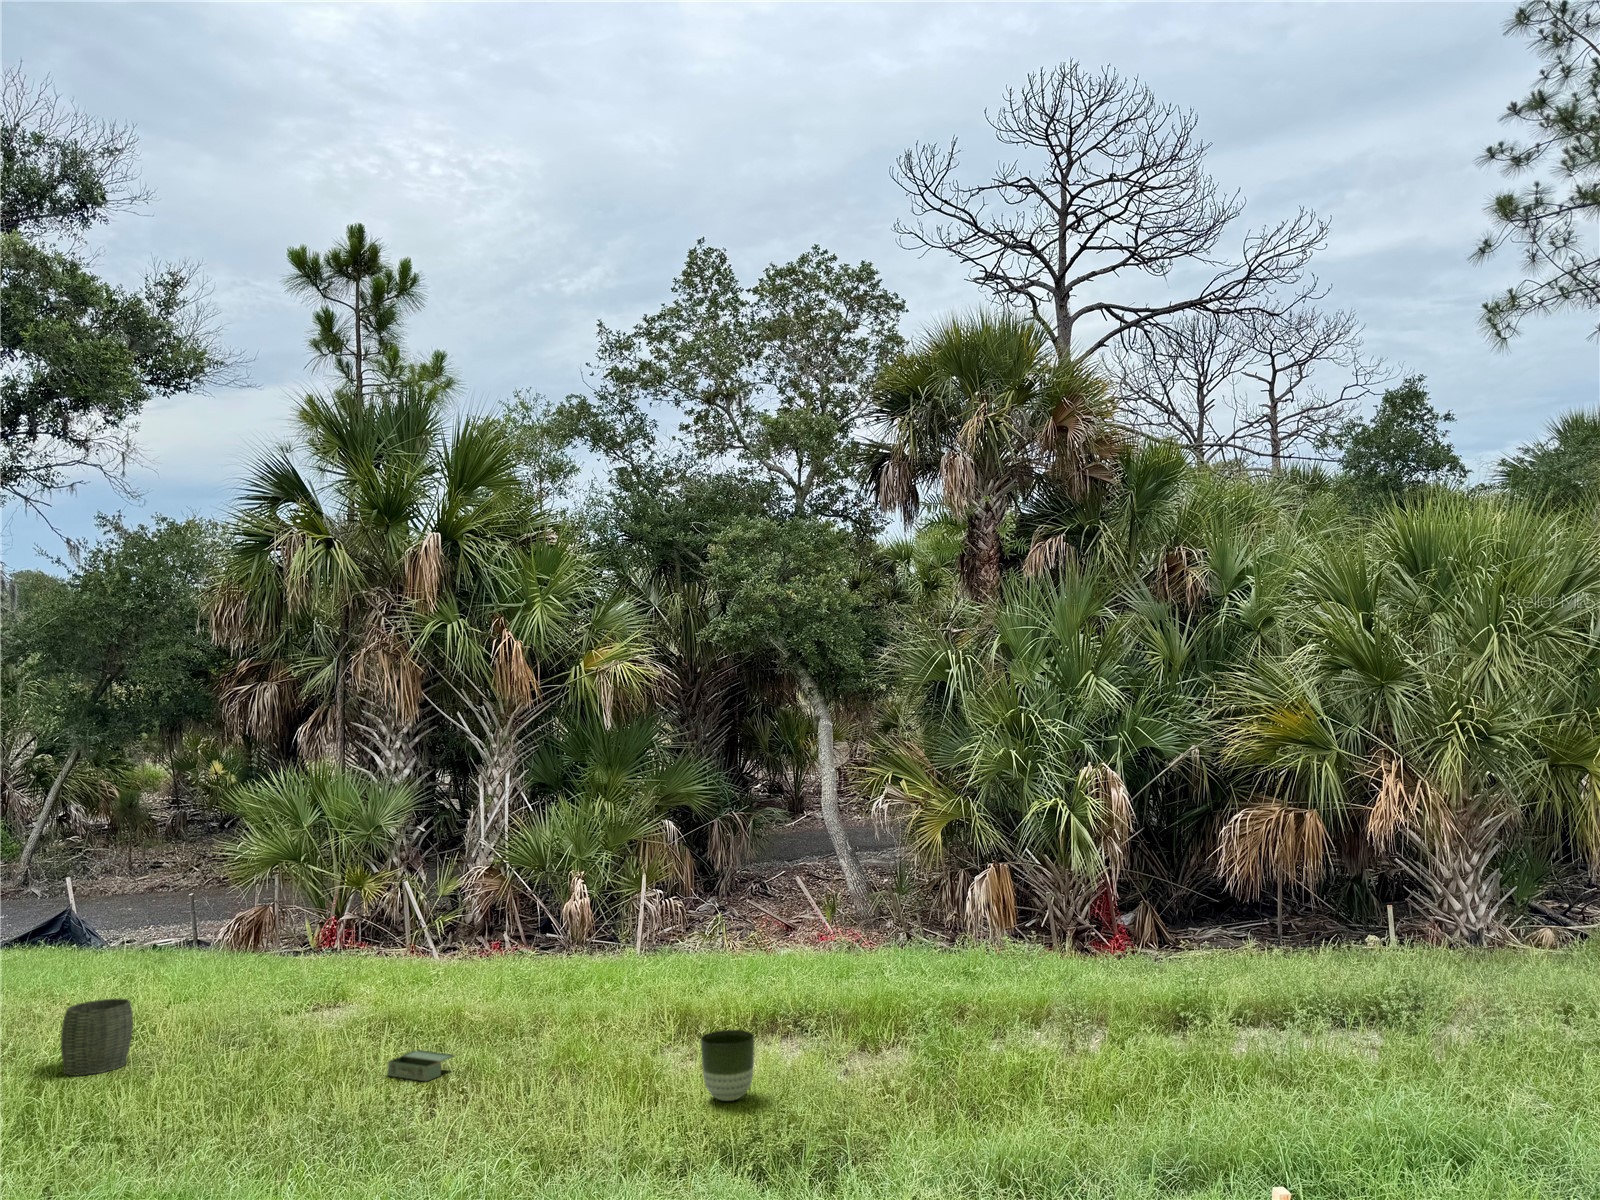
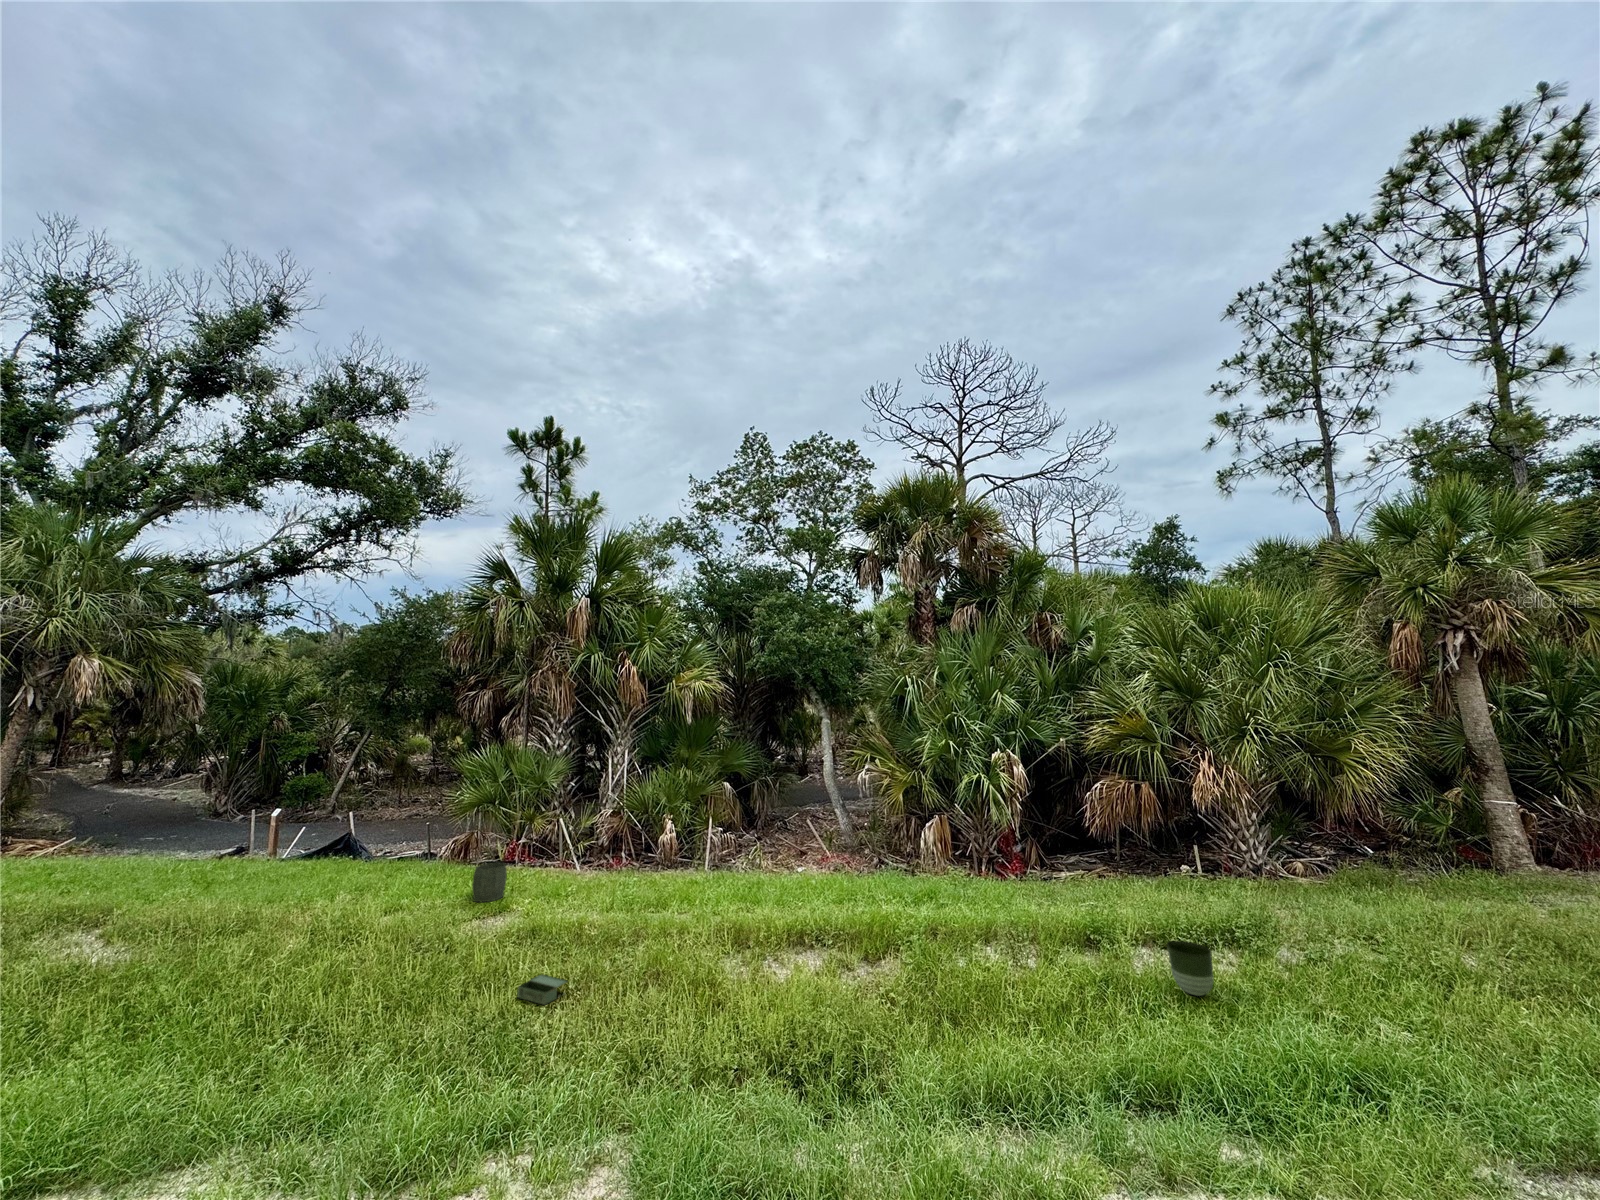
woven basket: present [61,999,133,1076] -> present [472,863,507,902]
planter: present [701,1030,754,1101] -> present [1167,941,1214,996]

